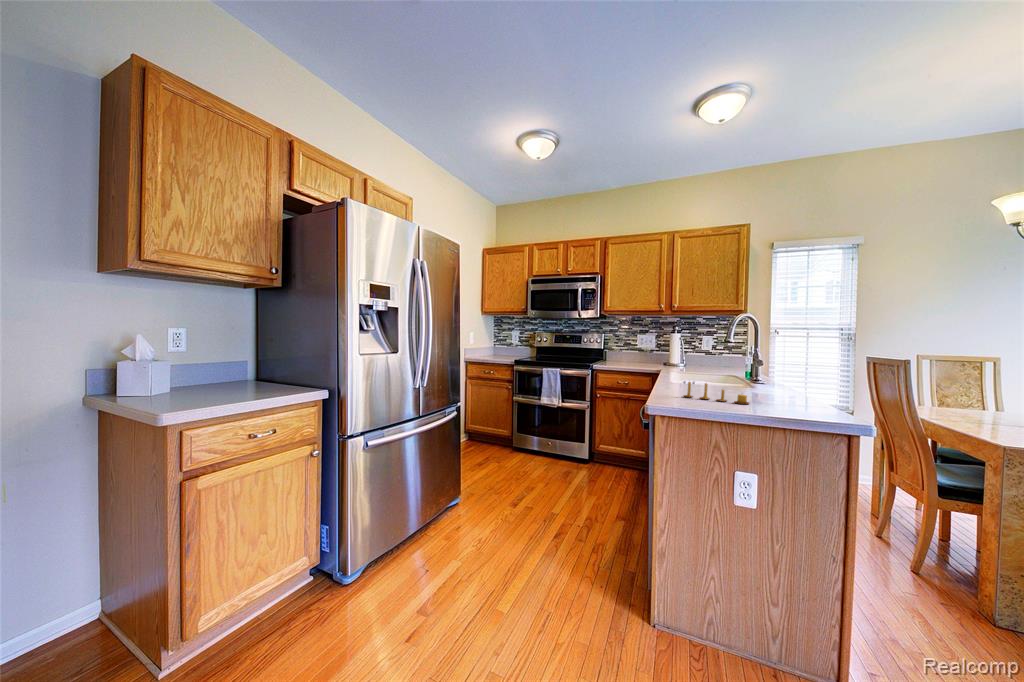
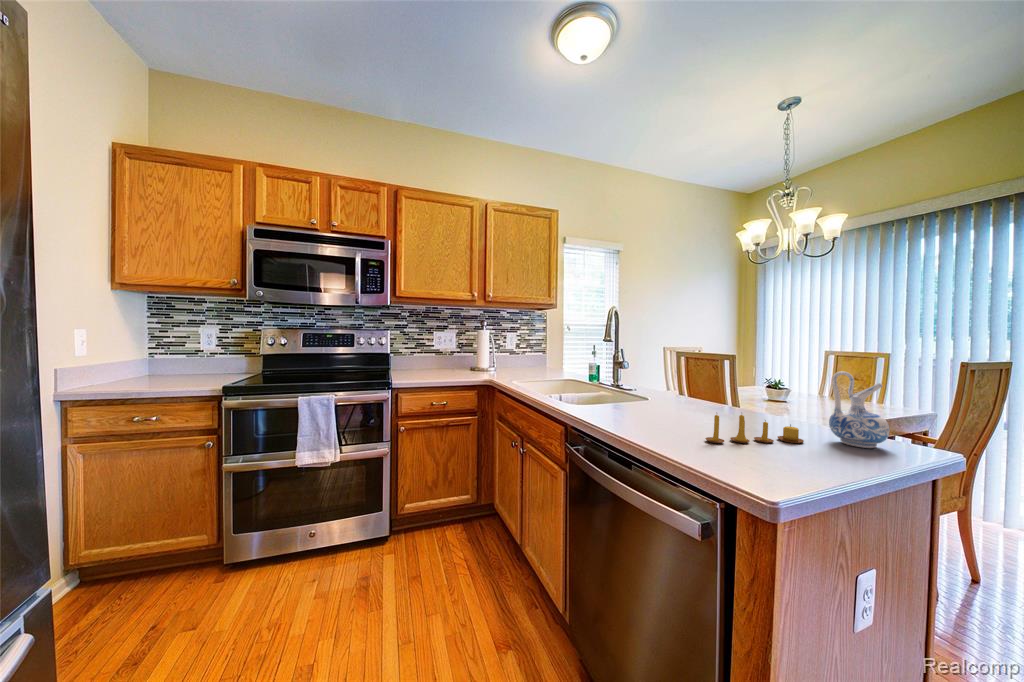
ceramic pitcher: none [766,360,803,412] -> present [829,371,890,448]

